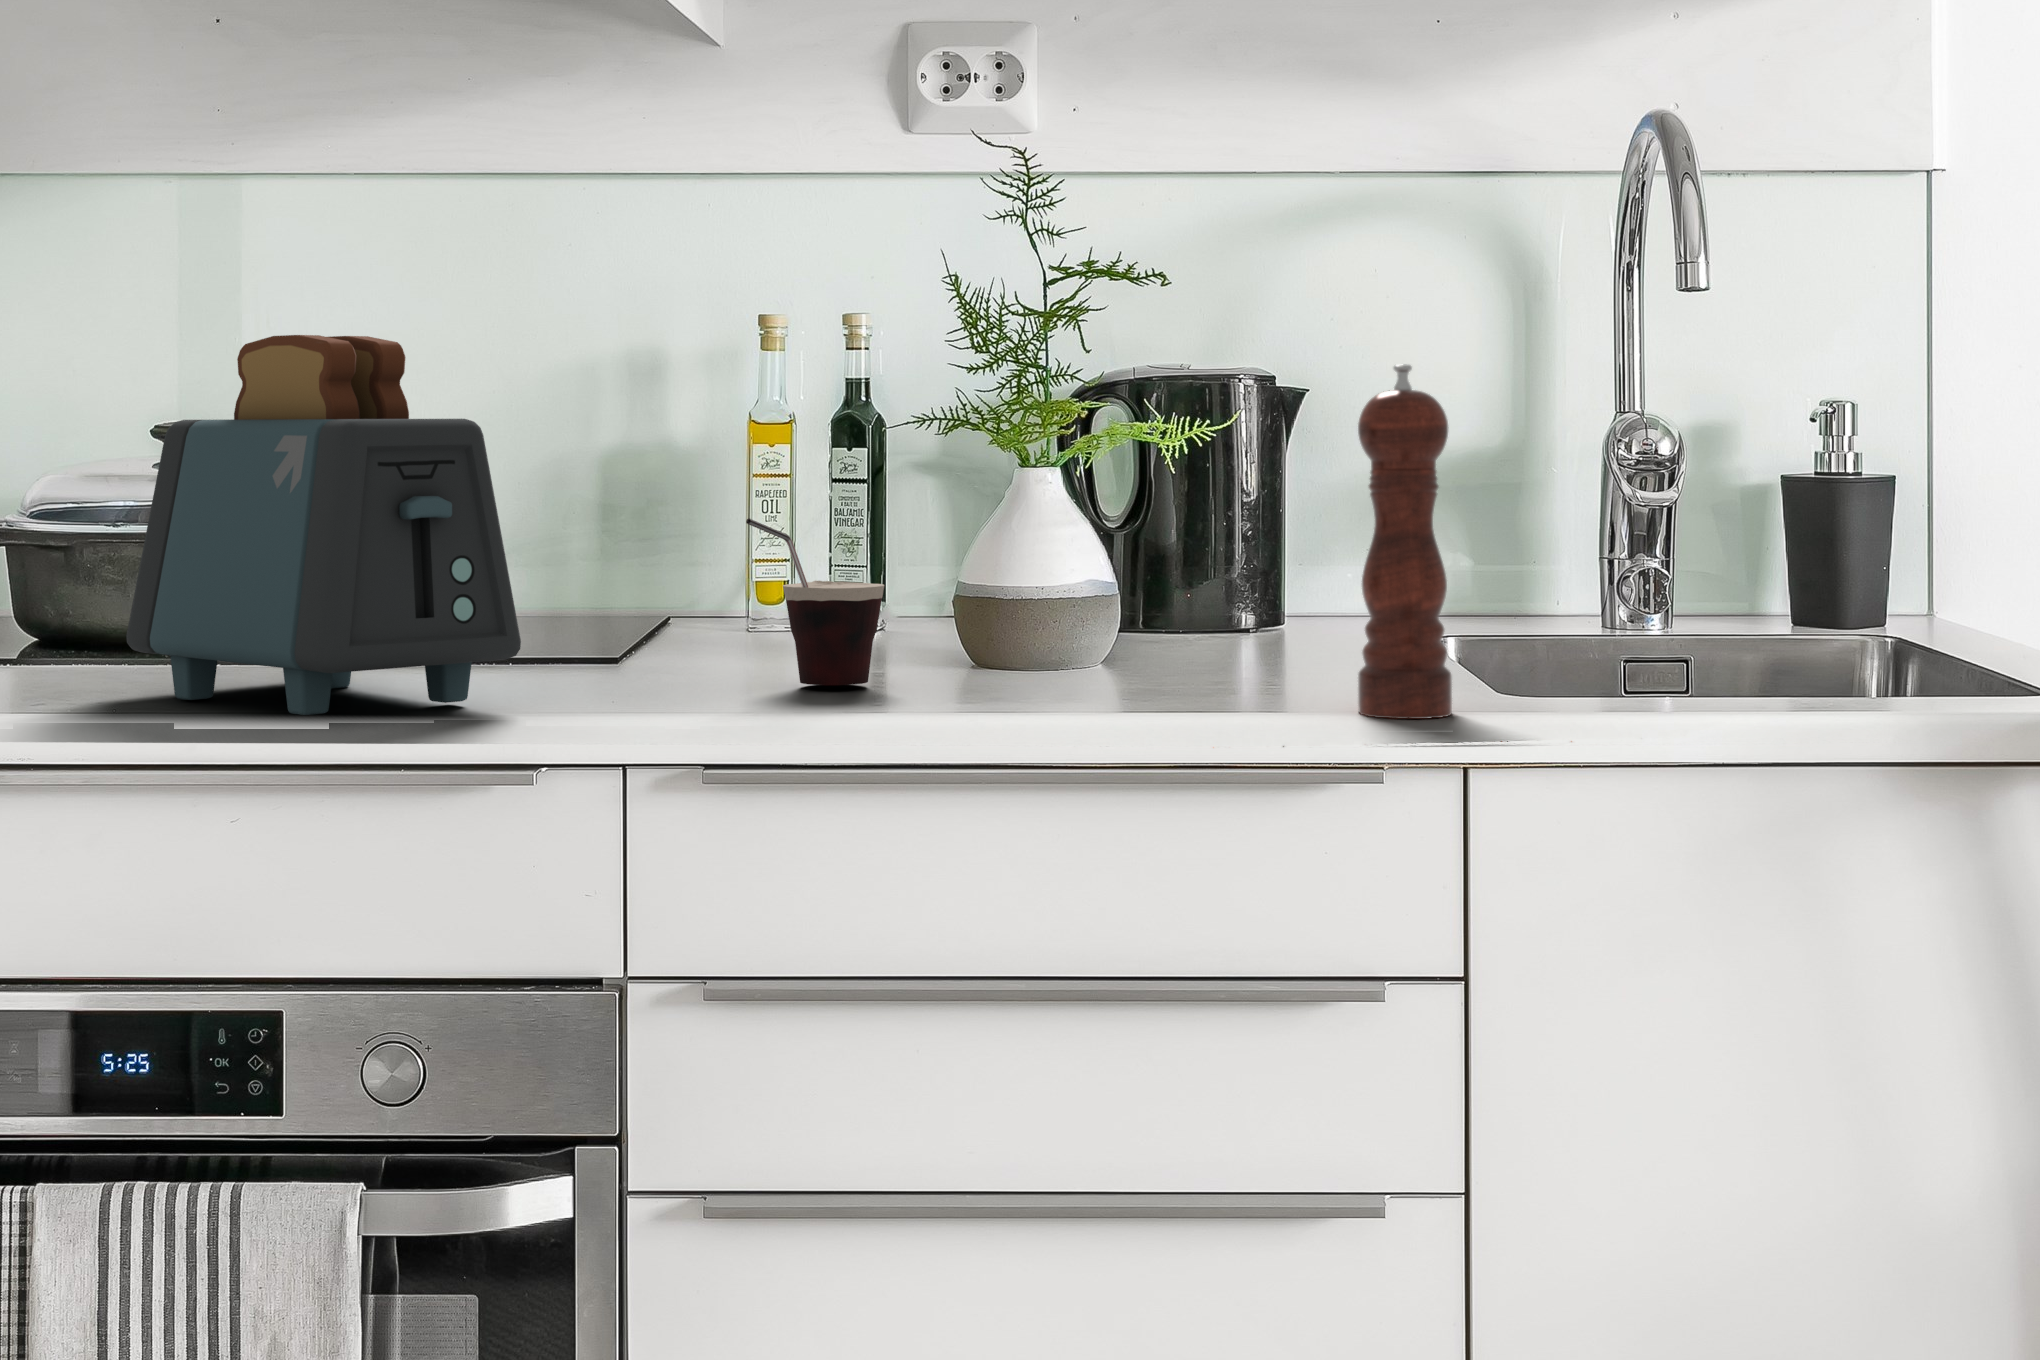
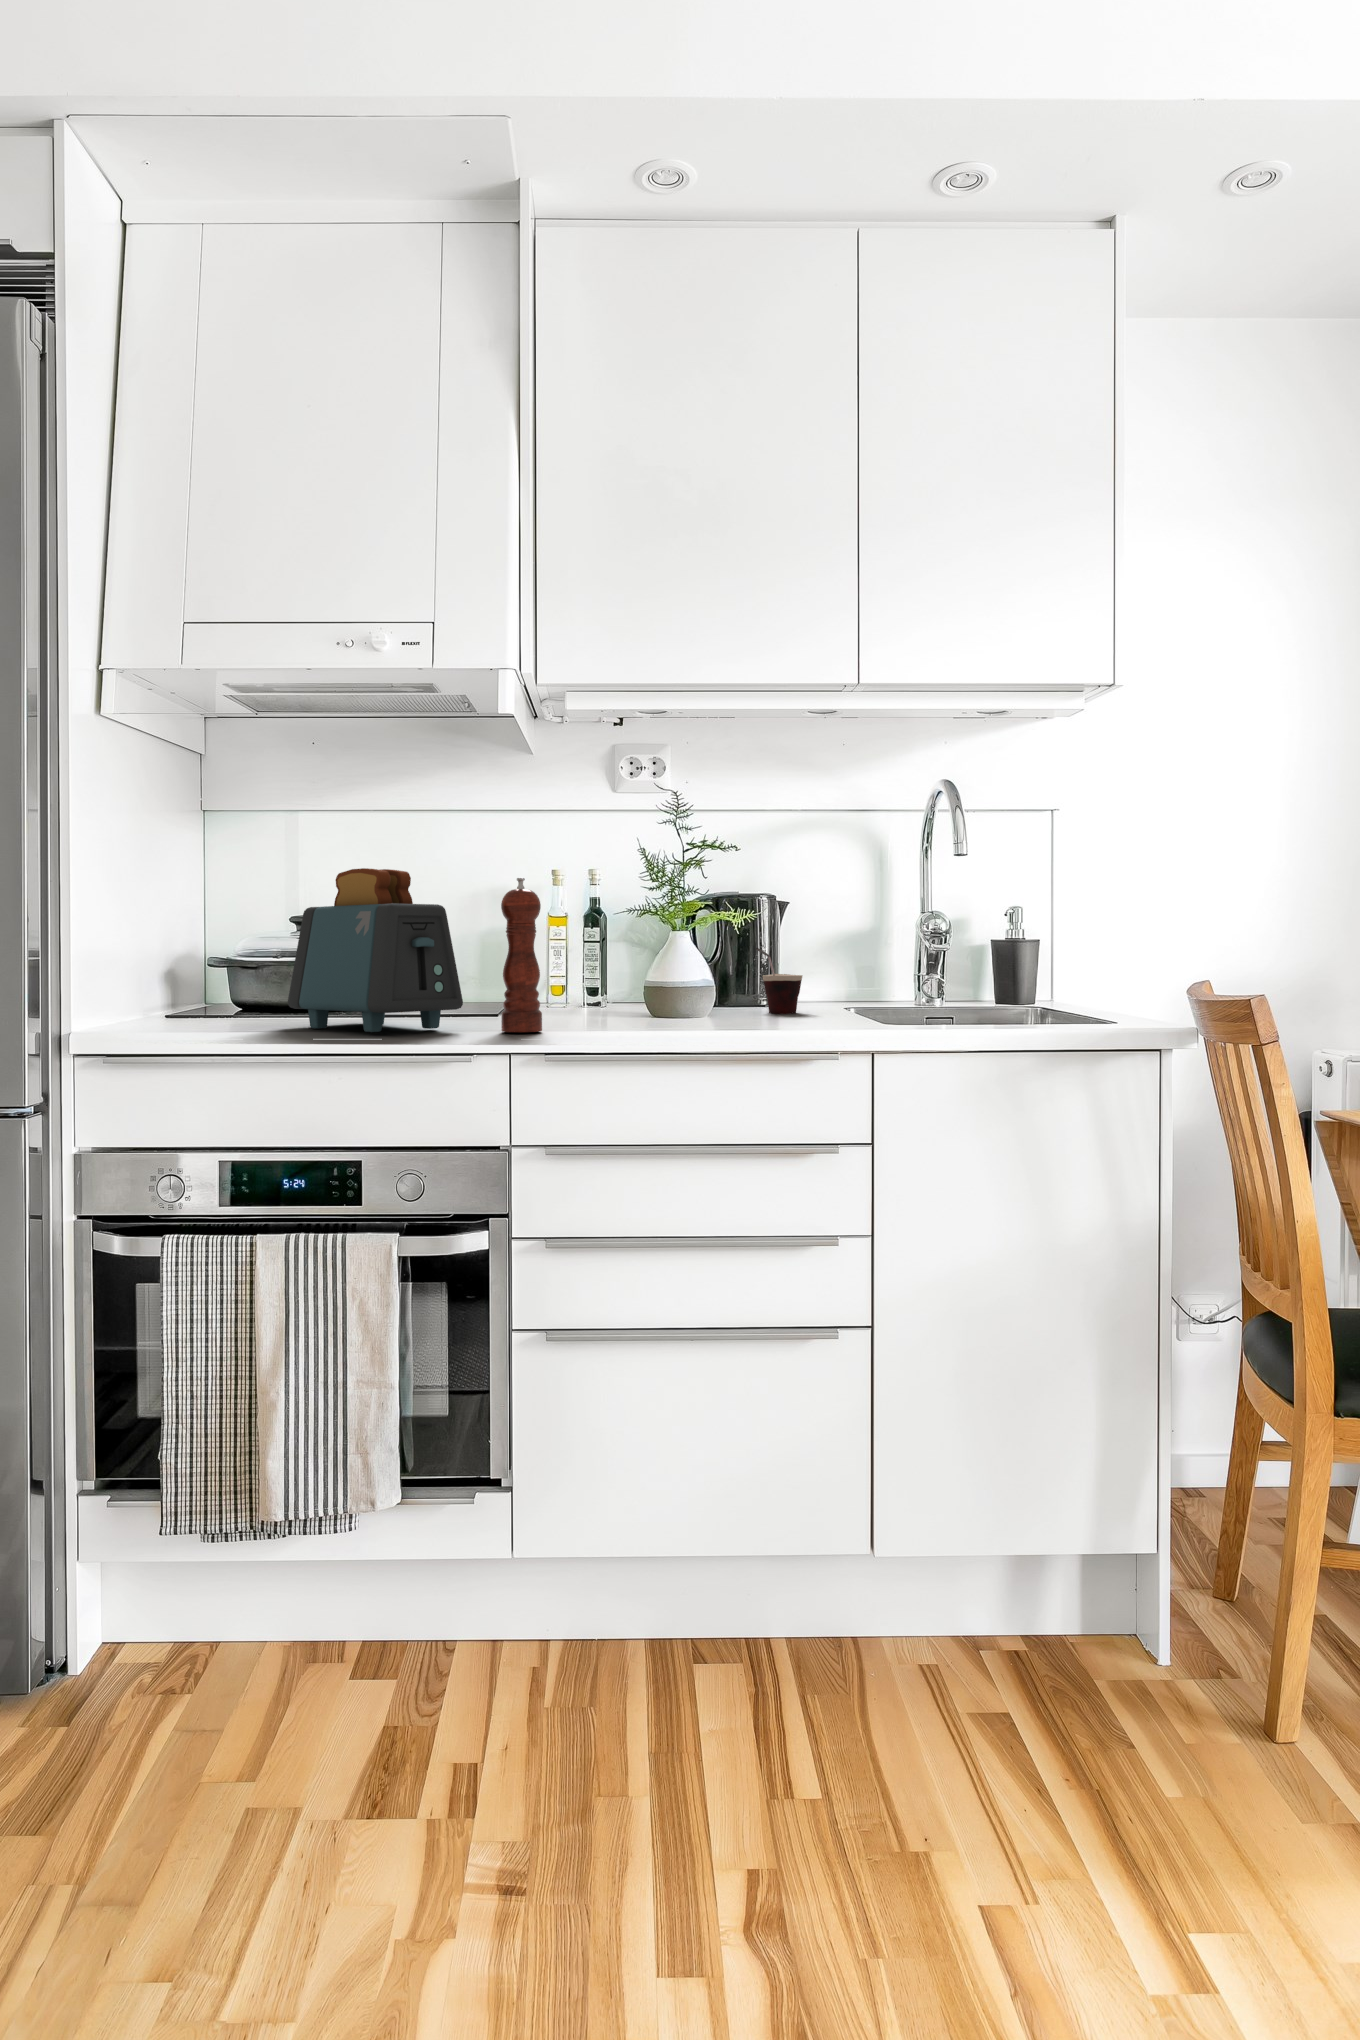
pepper mill: present [1358,364,1452,719] -> present [501,878,542,1032]
cup: present [746,518,884,685] -> present [756,948,802,1014]

